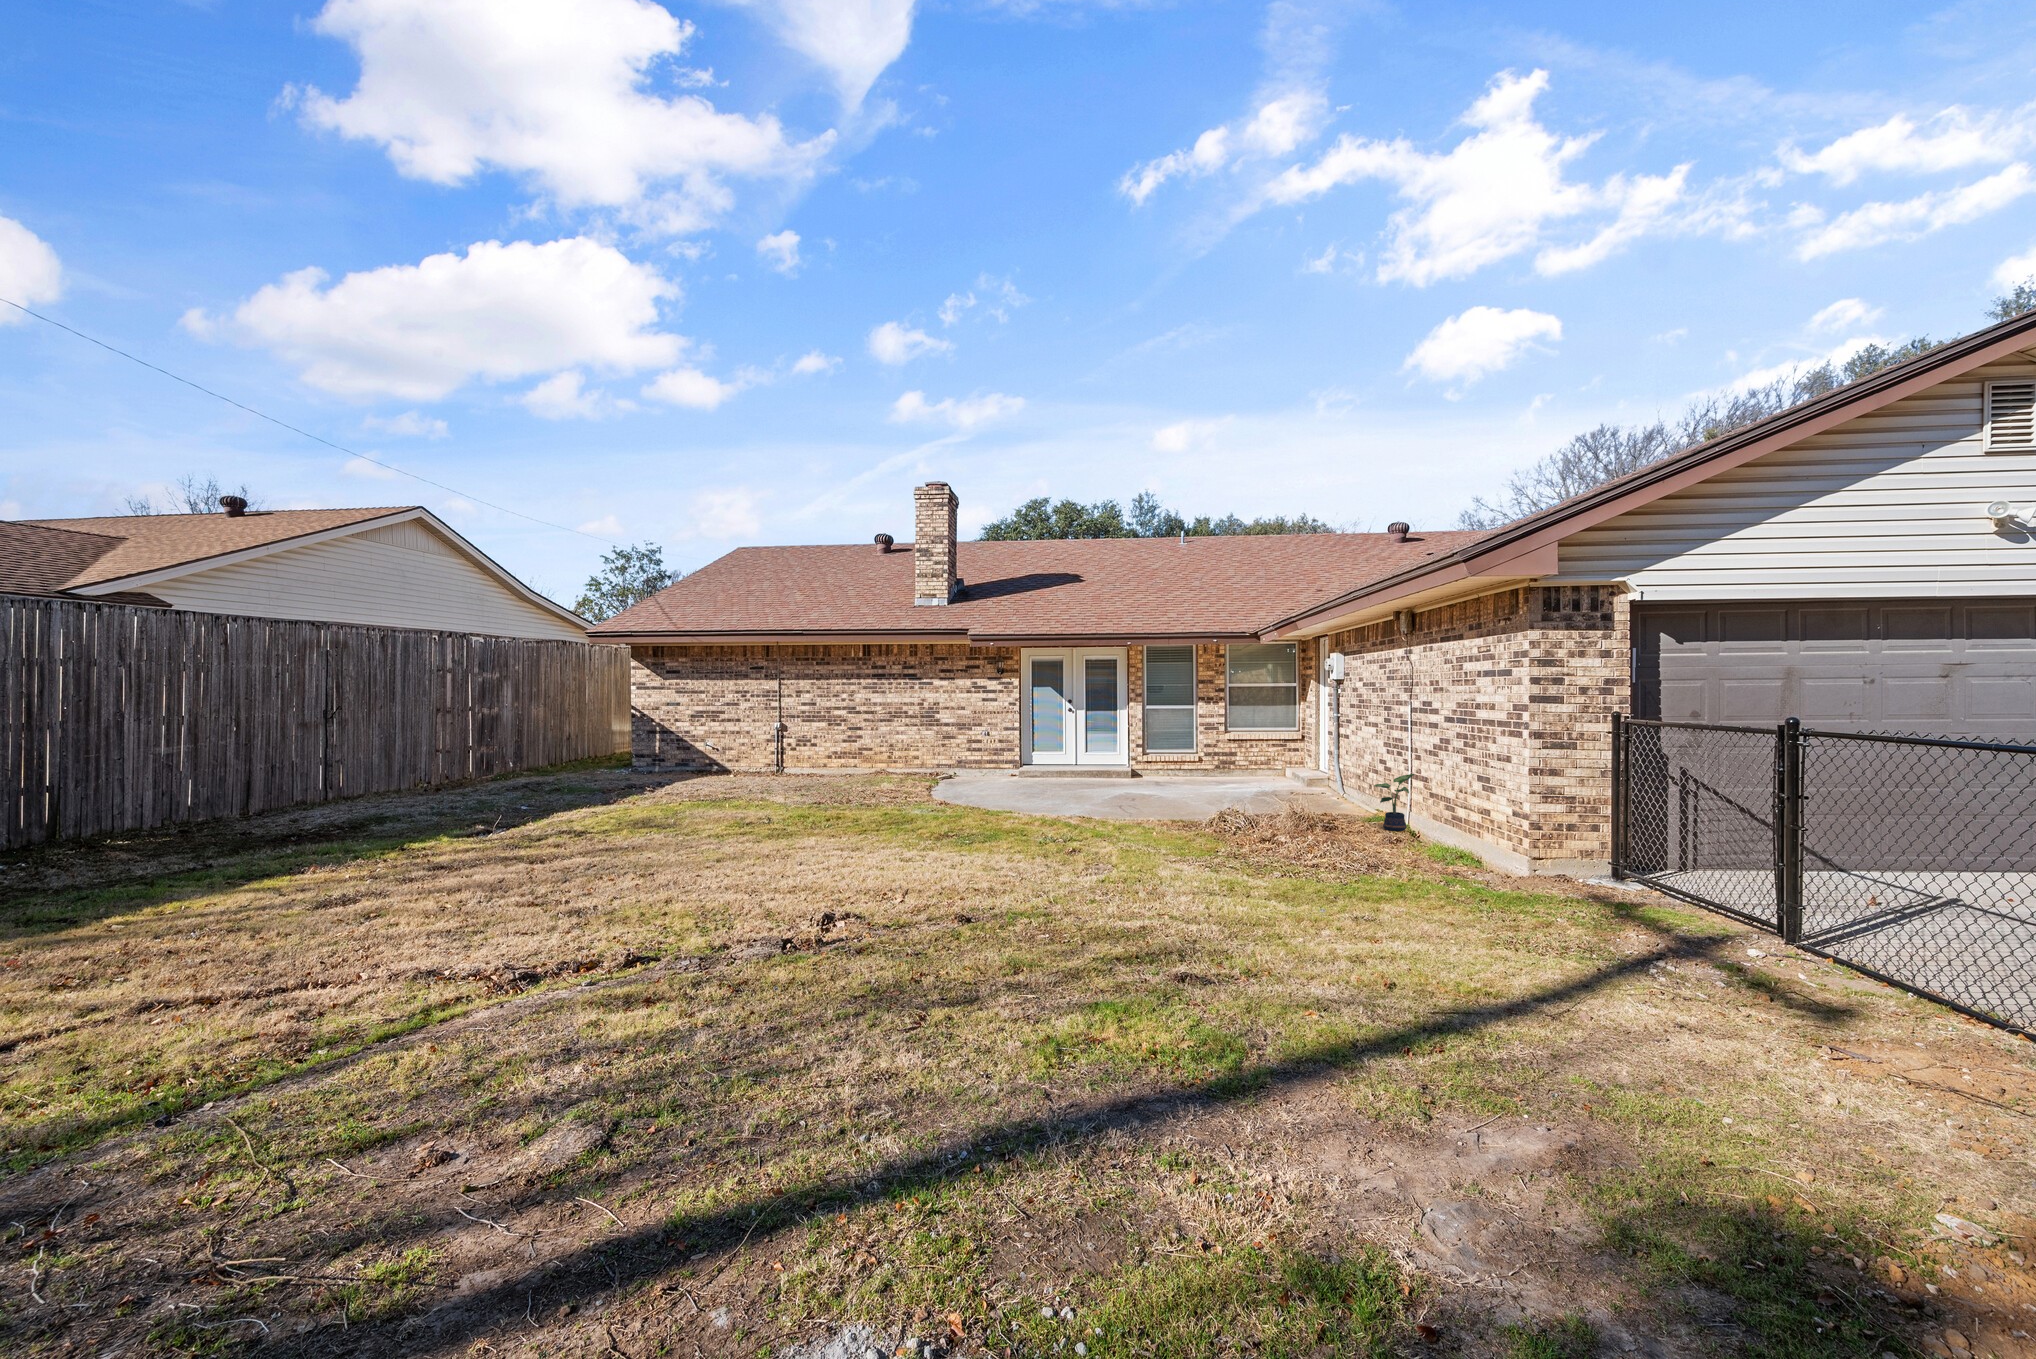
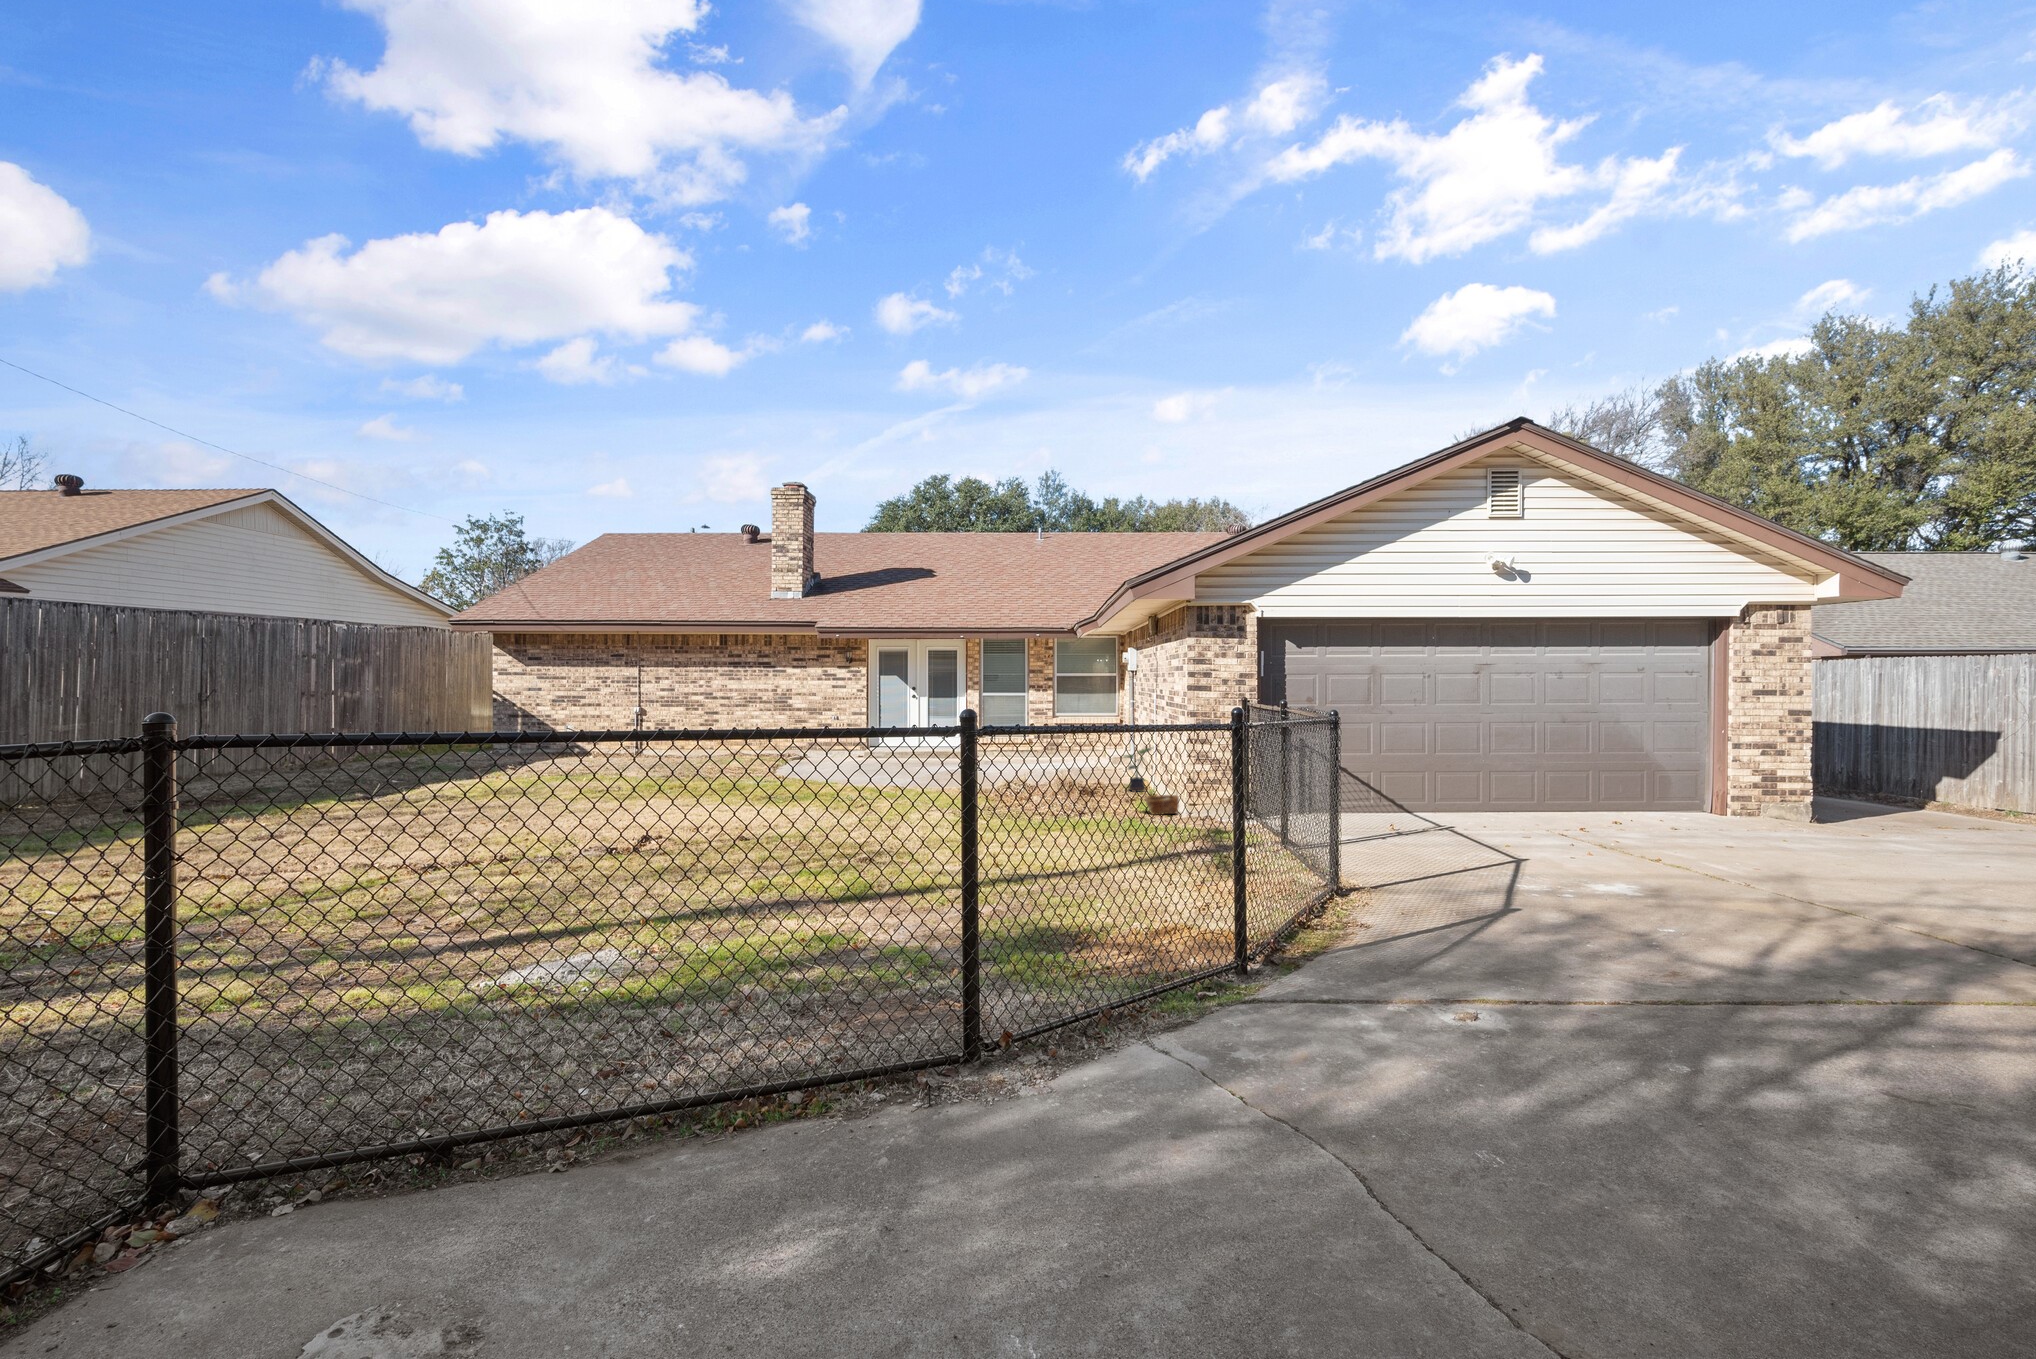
woven basket: none [1459,840,1514,875] -> present [1145,794,1179,815]

